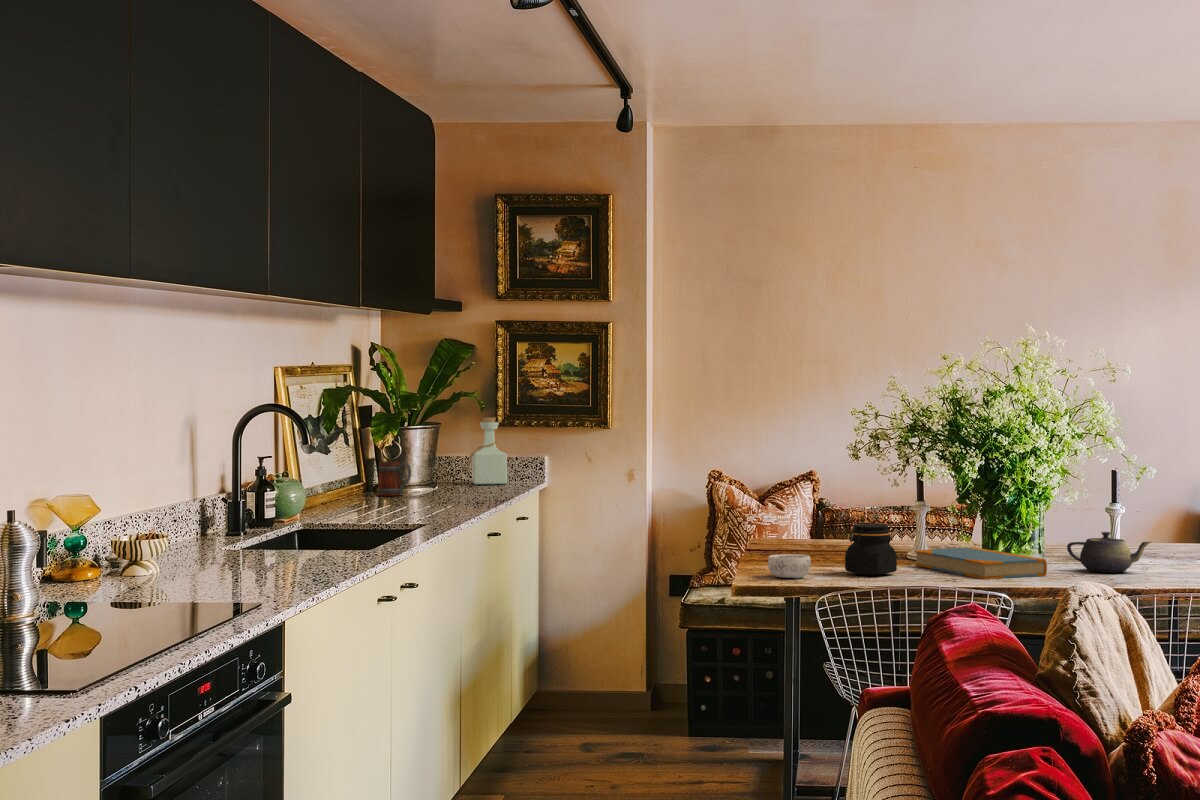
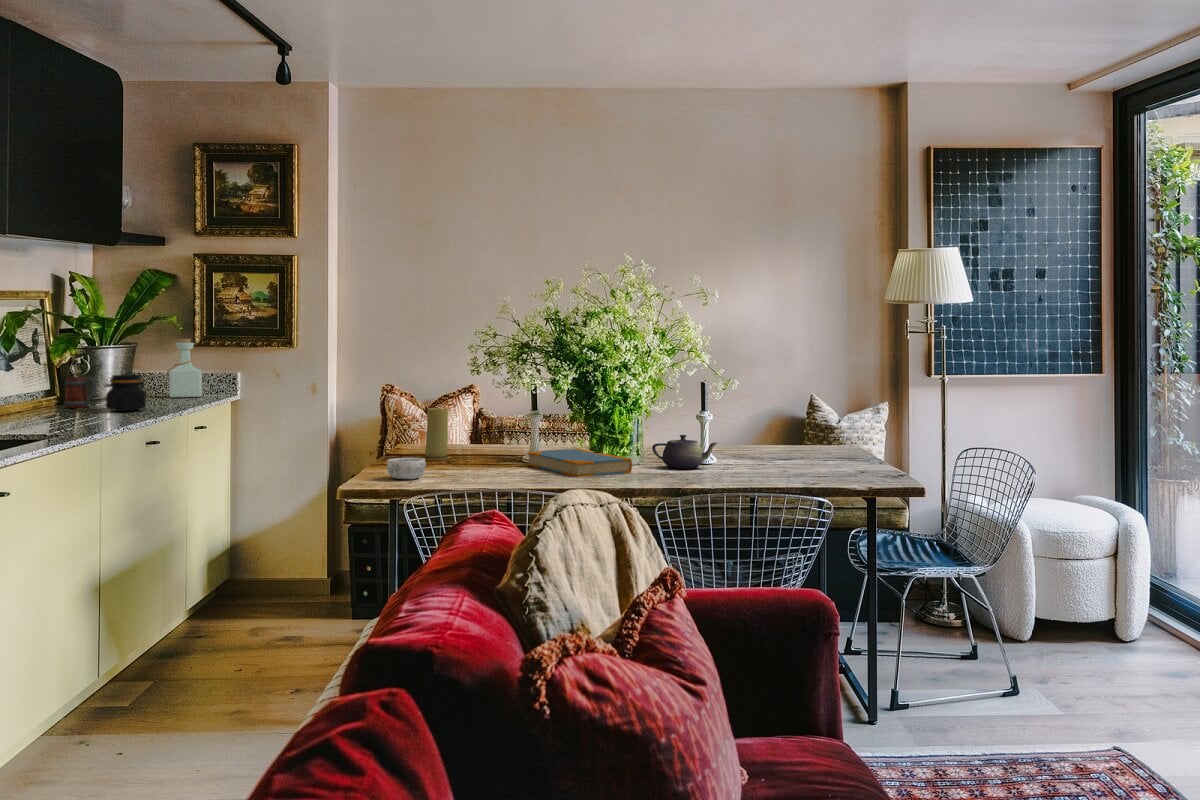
candle: none [783,498,816,558] -> present [422,408,451,460]
jar: present [845,524,897,576] -> present [104,375,146,411]

